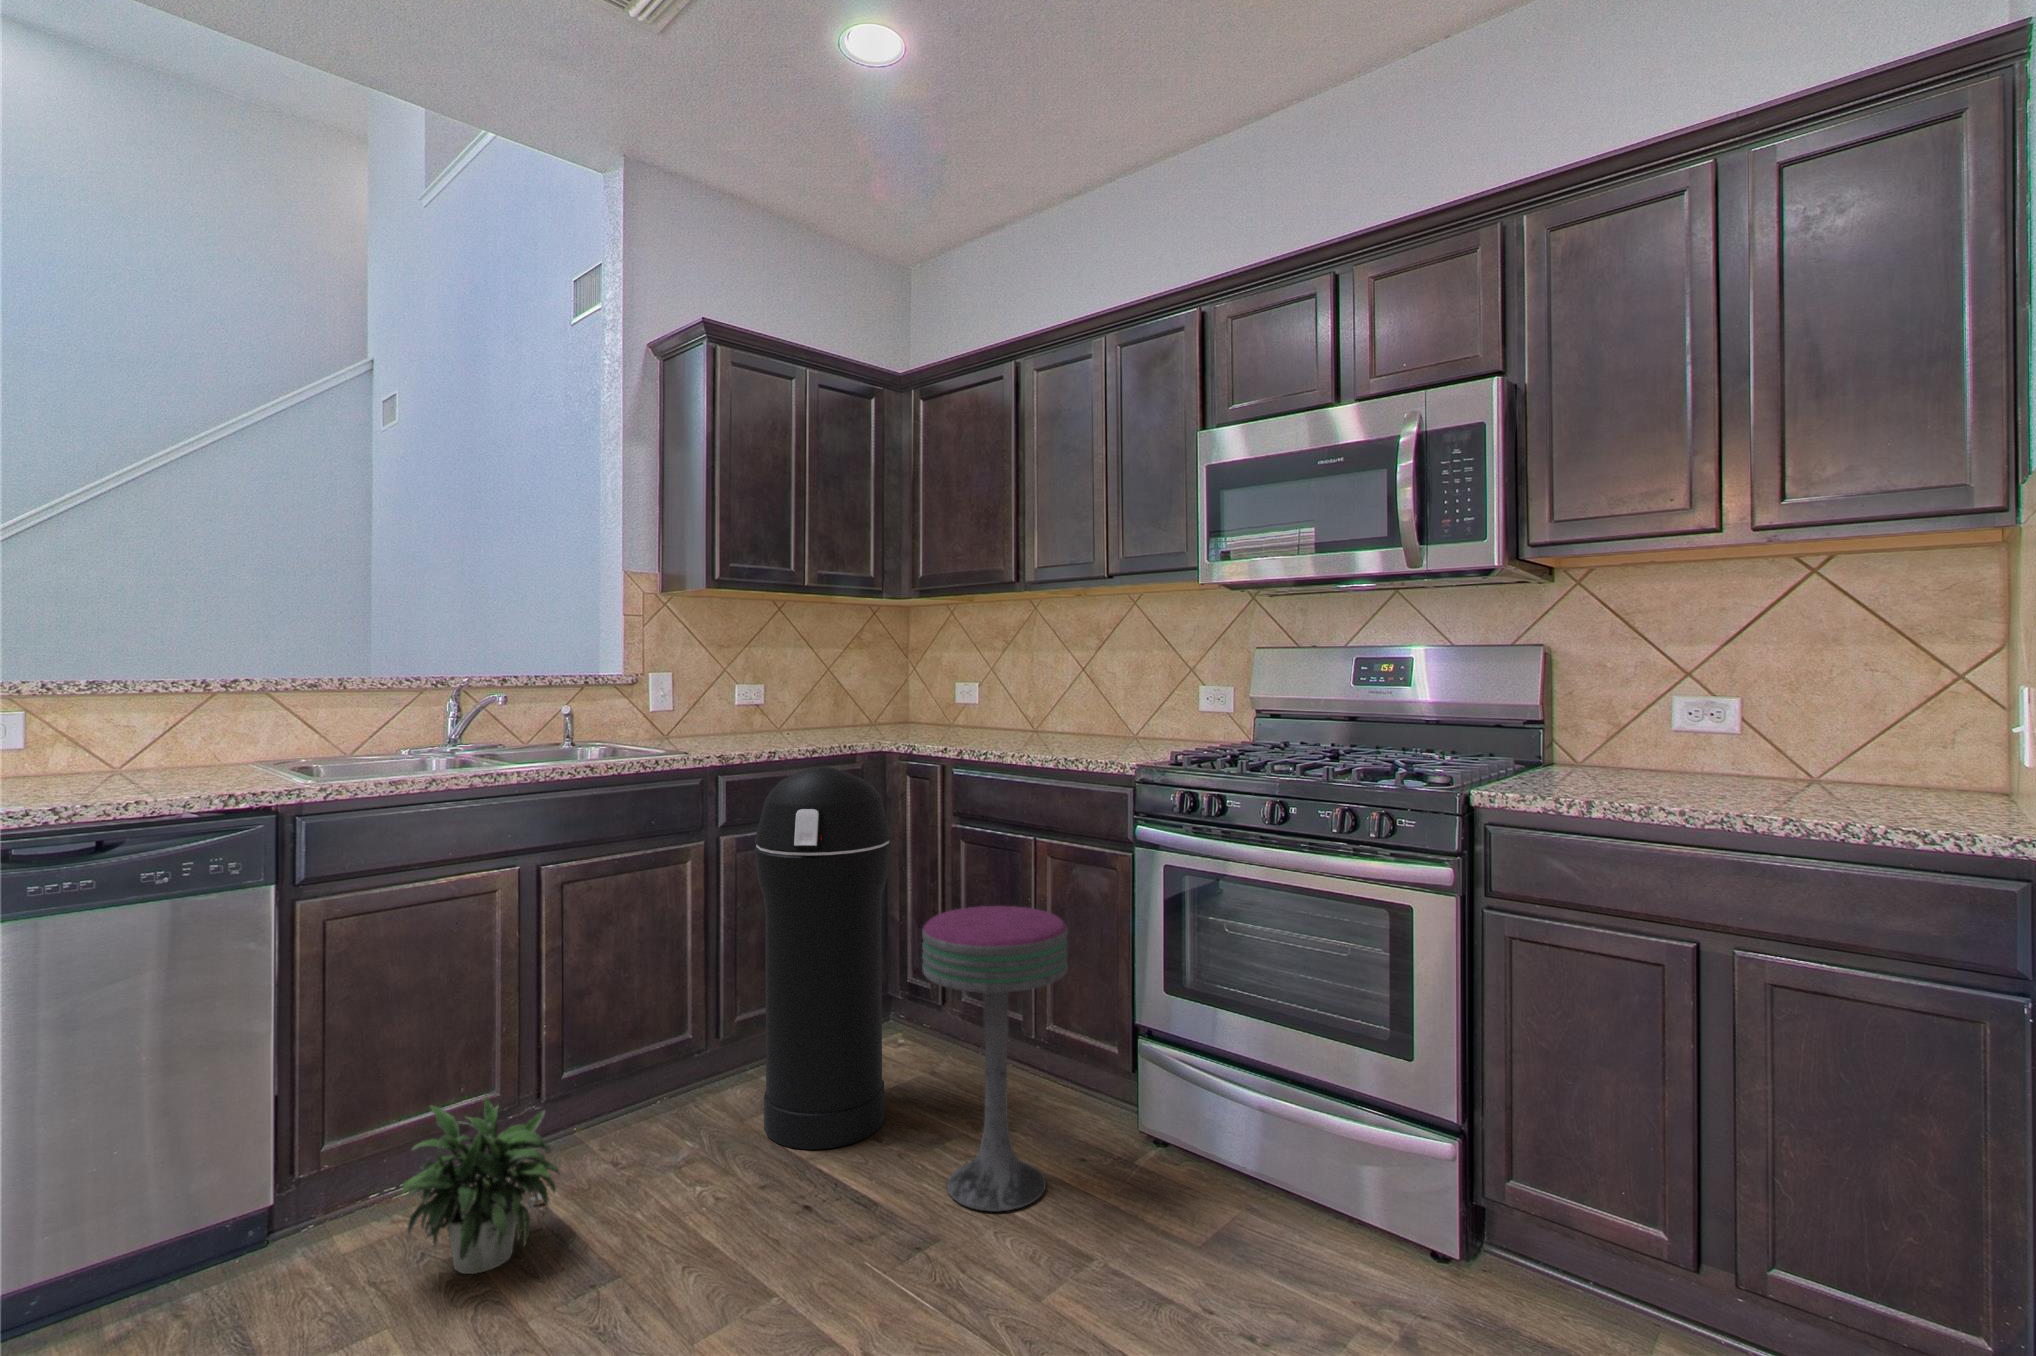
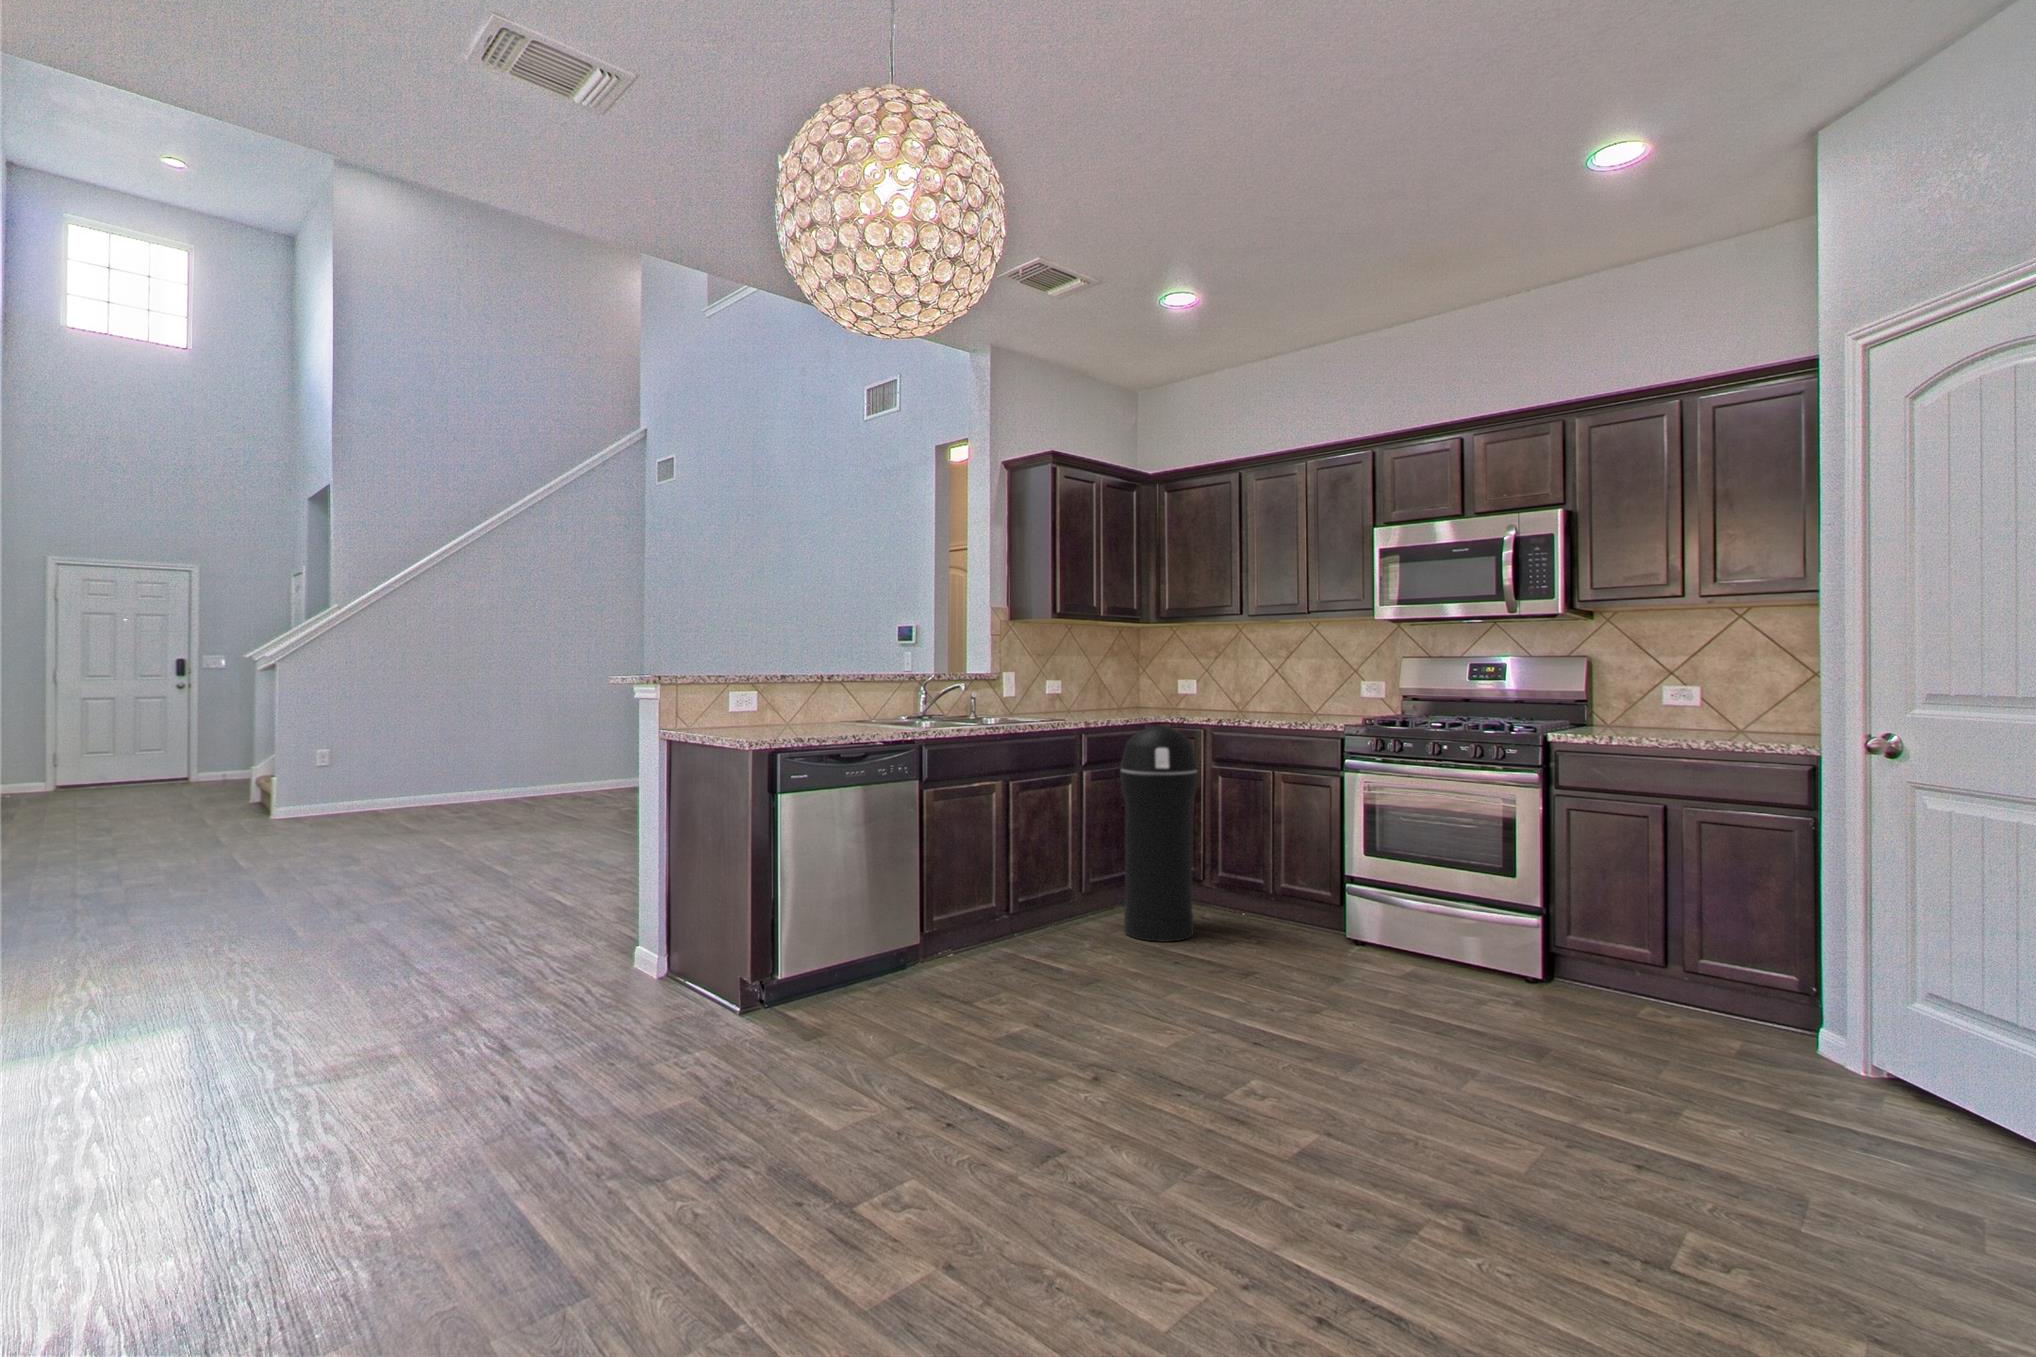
bar stool: present [922,906,1068,1212] -> none [1236,804,1319,963]
potted plant: present [395,1097,560,1274] -> none [989,893,1067,977]

